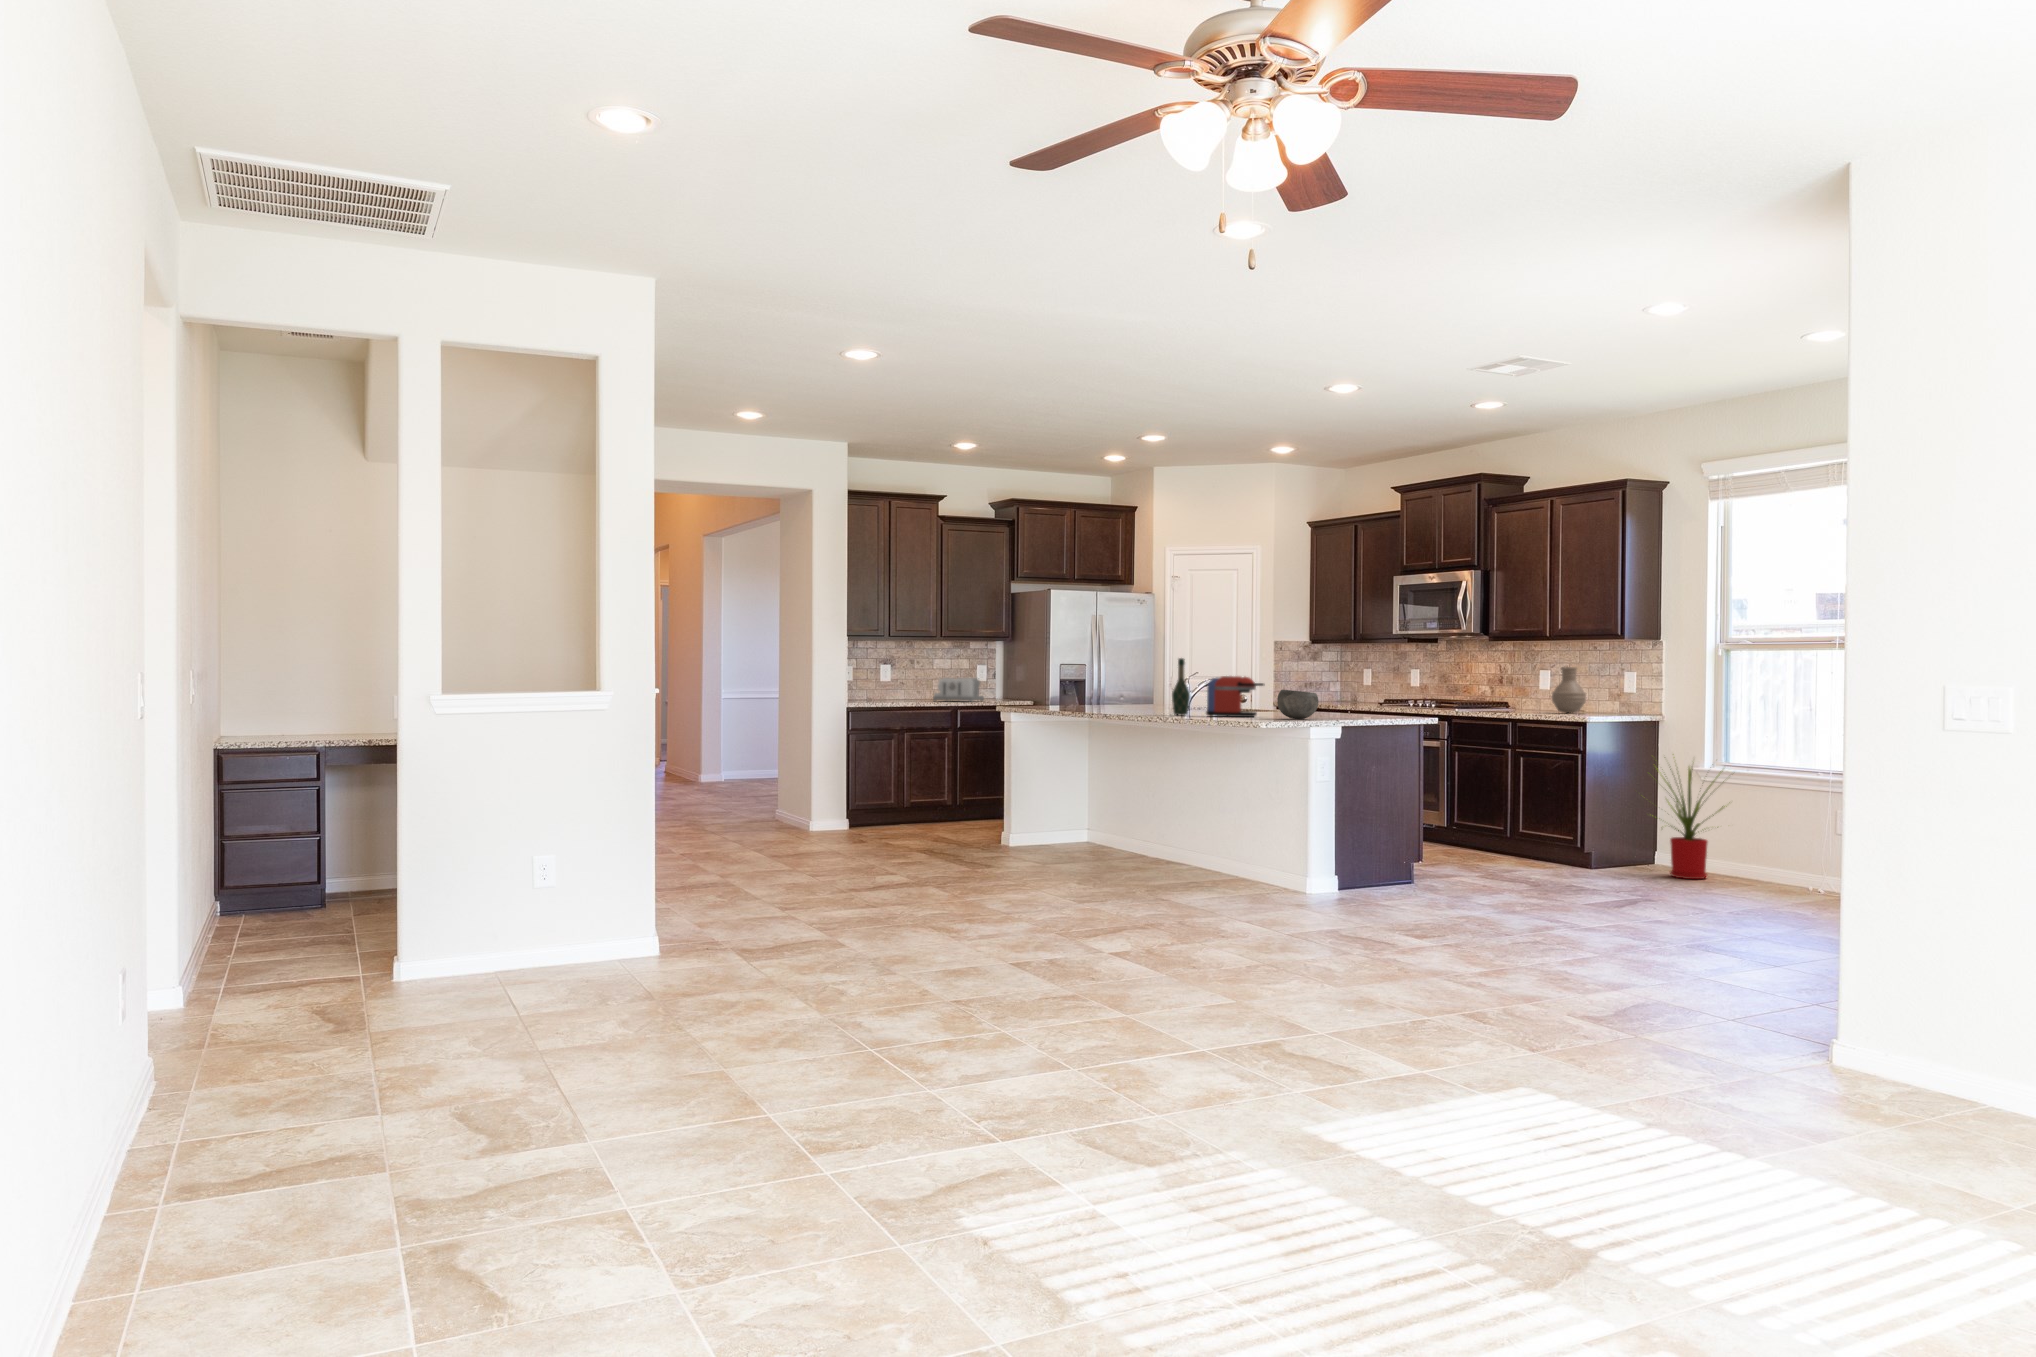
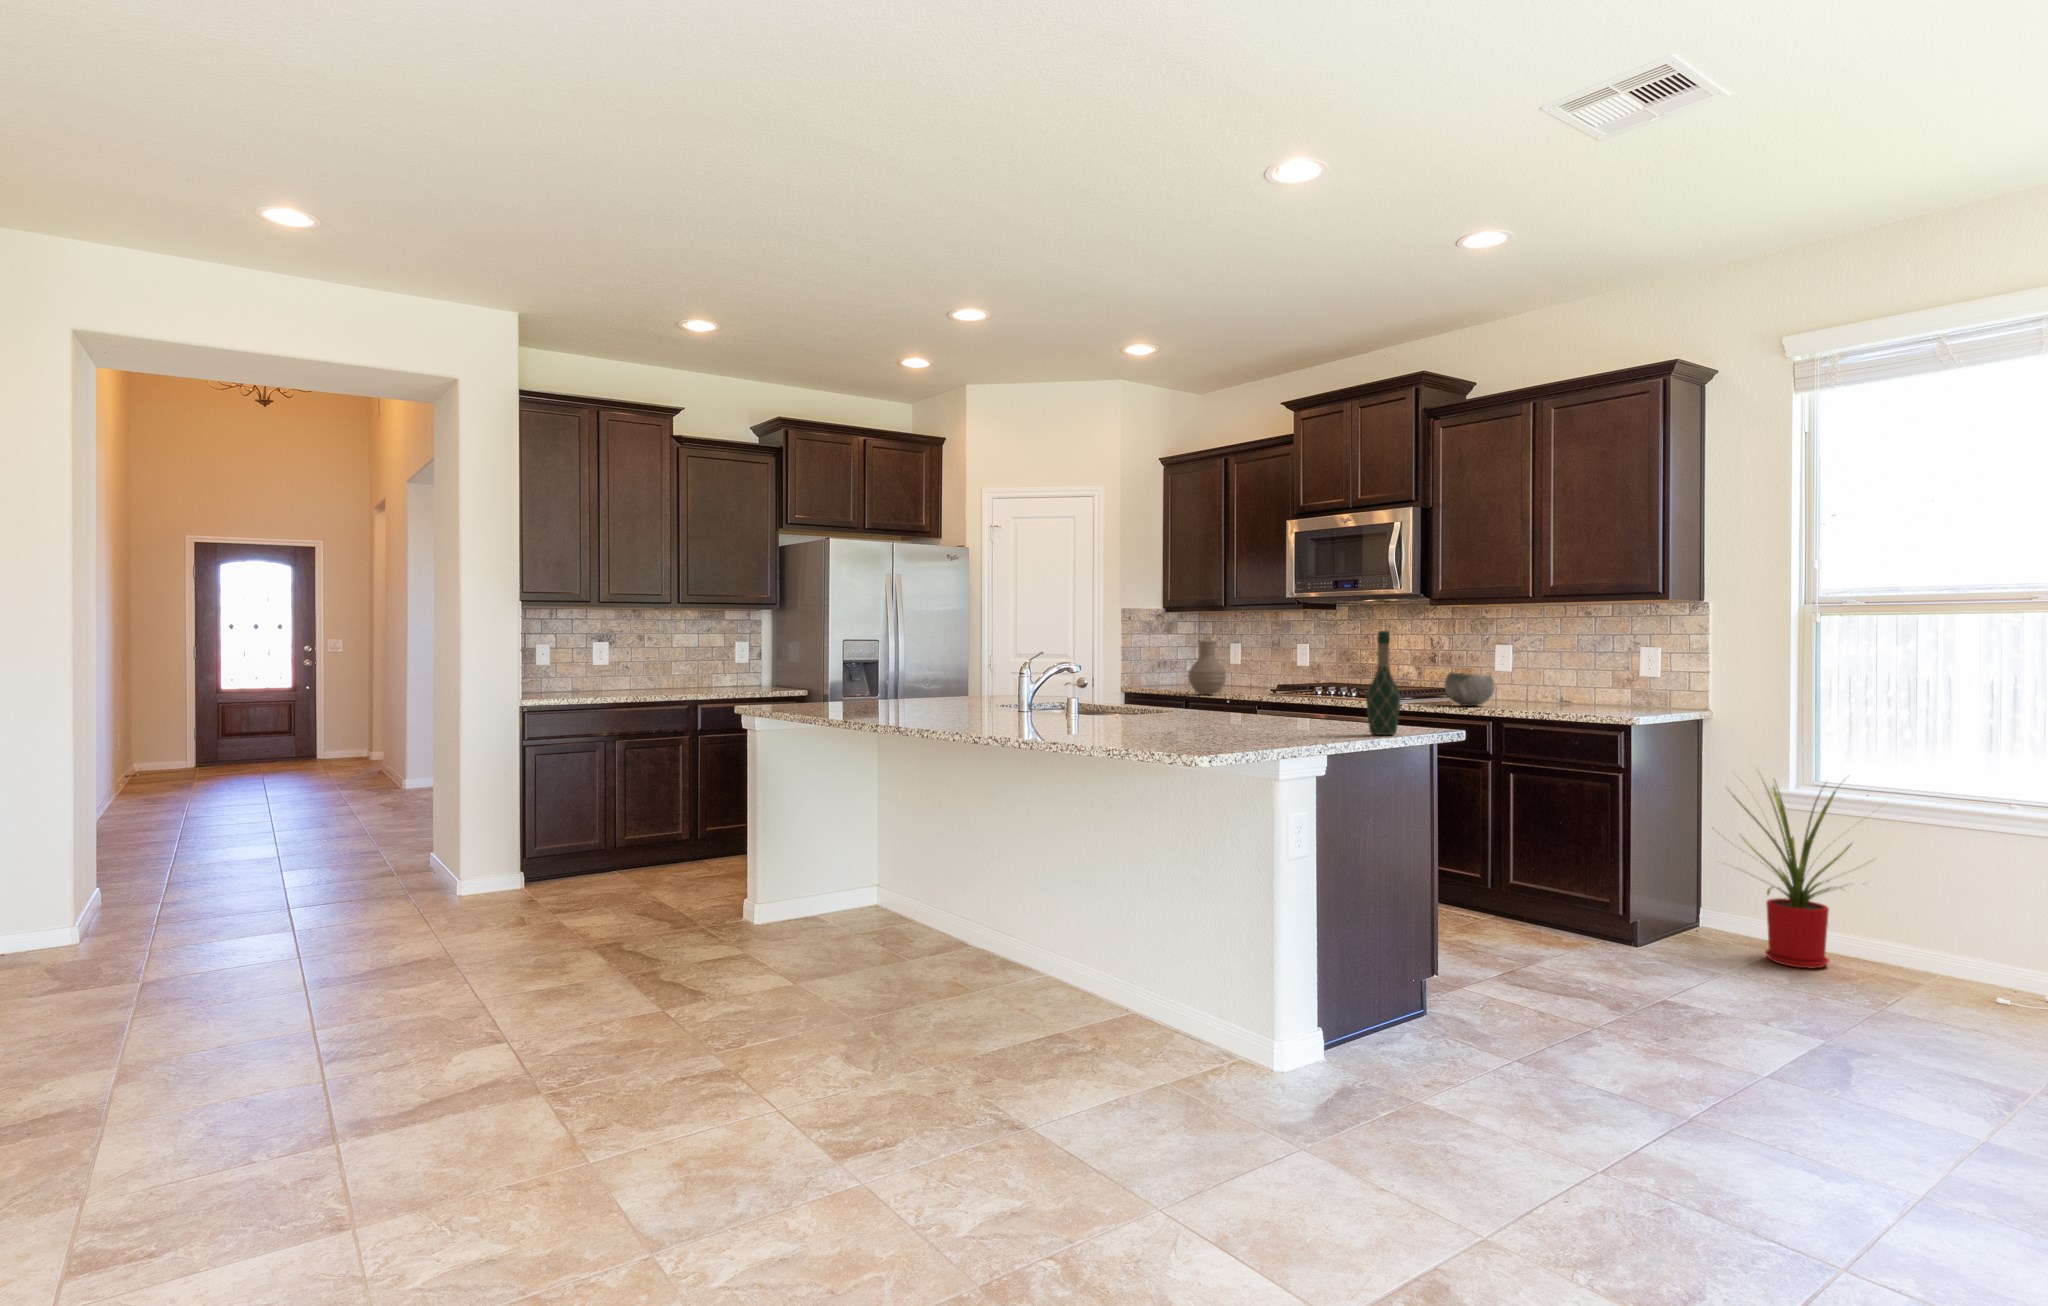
wine bottle: present [1172,658,1190,715] -> present [1366,631,1401,735]
vase: present [1552,667,1586,713] -> present [1188,641,1226,694]
coffee maker: present [1206,676,1264,717] -> none [1075,663,1180,736]
toaster: present [933,678,984,702] -> none [671,658,744,691]
bowl: present [1277,690,1318,719] -> present [1444,672,1494,706]

